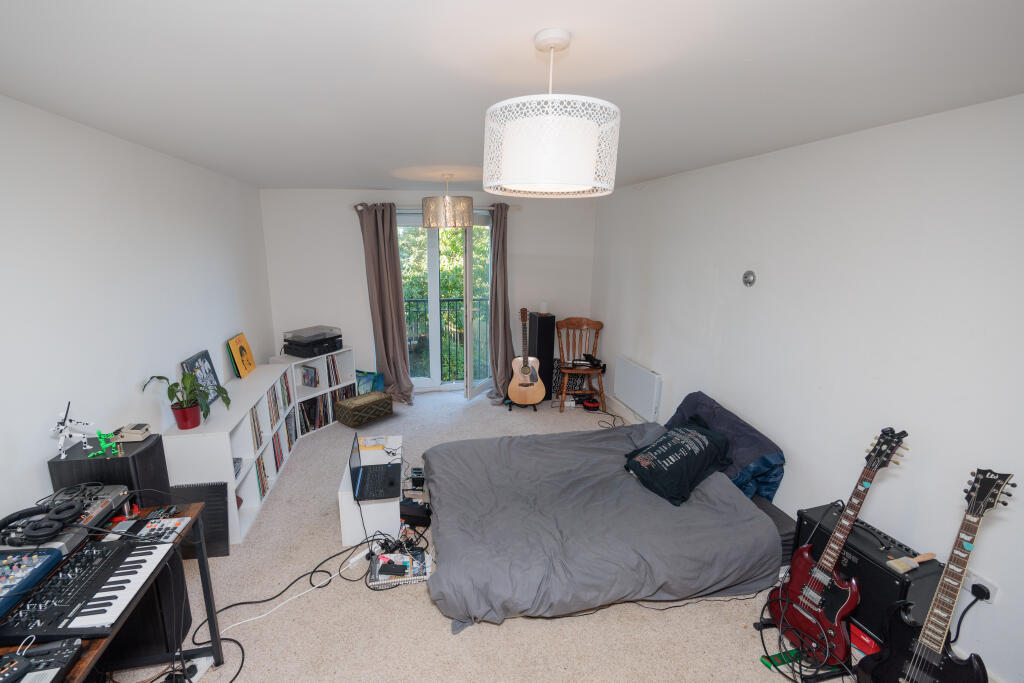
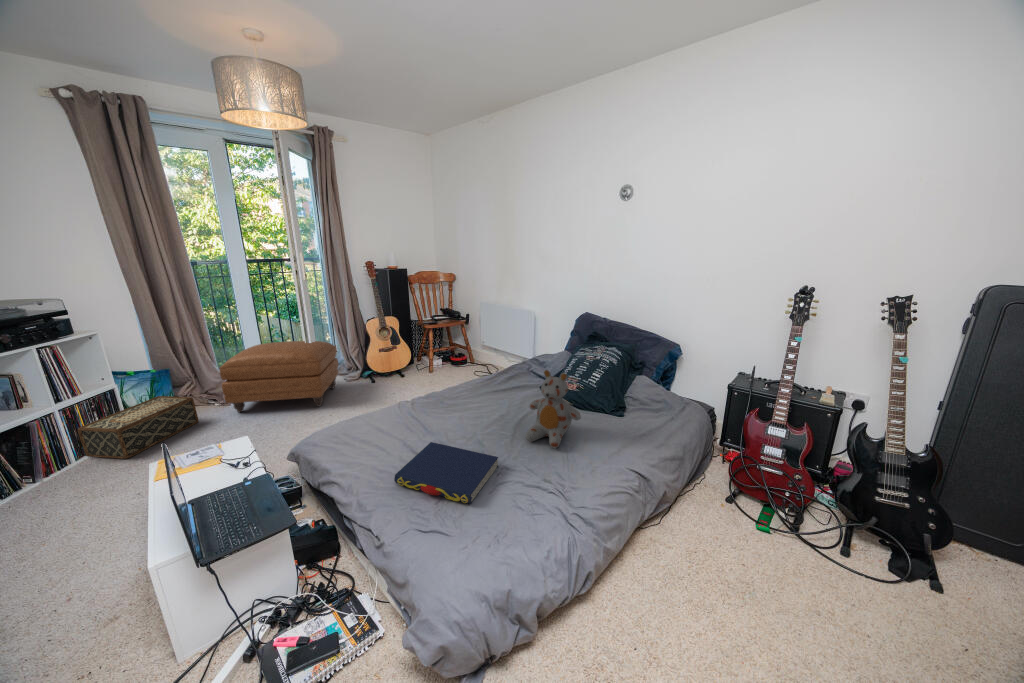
ottoman: none [409,365,487,421] -> present [219,341,339,412]
stuffed bear: none [574,443,622,510] -> present [526,370,581,449]
book: none [468,474,541,526] -> present [394,442,498,504]

